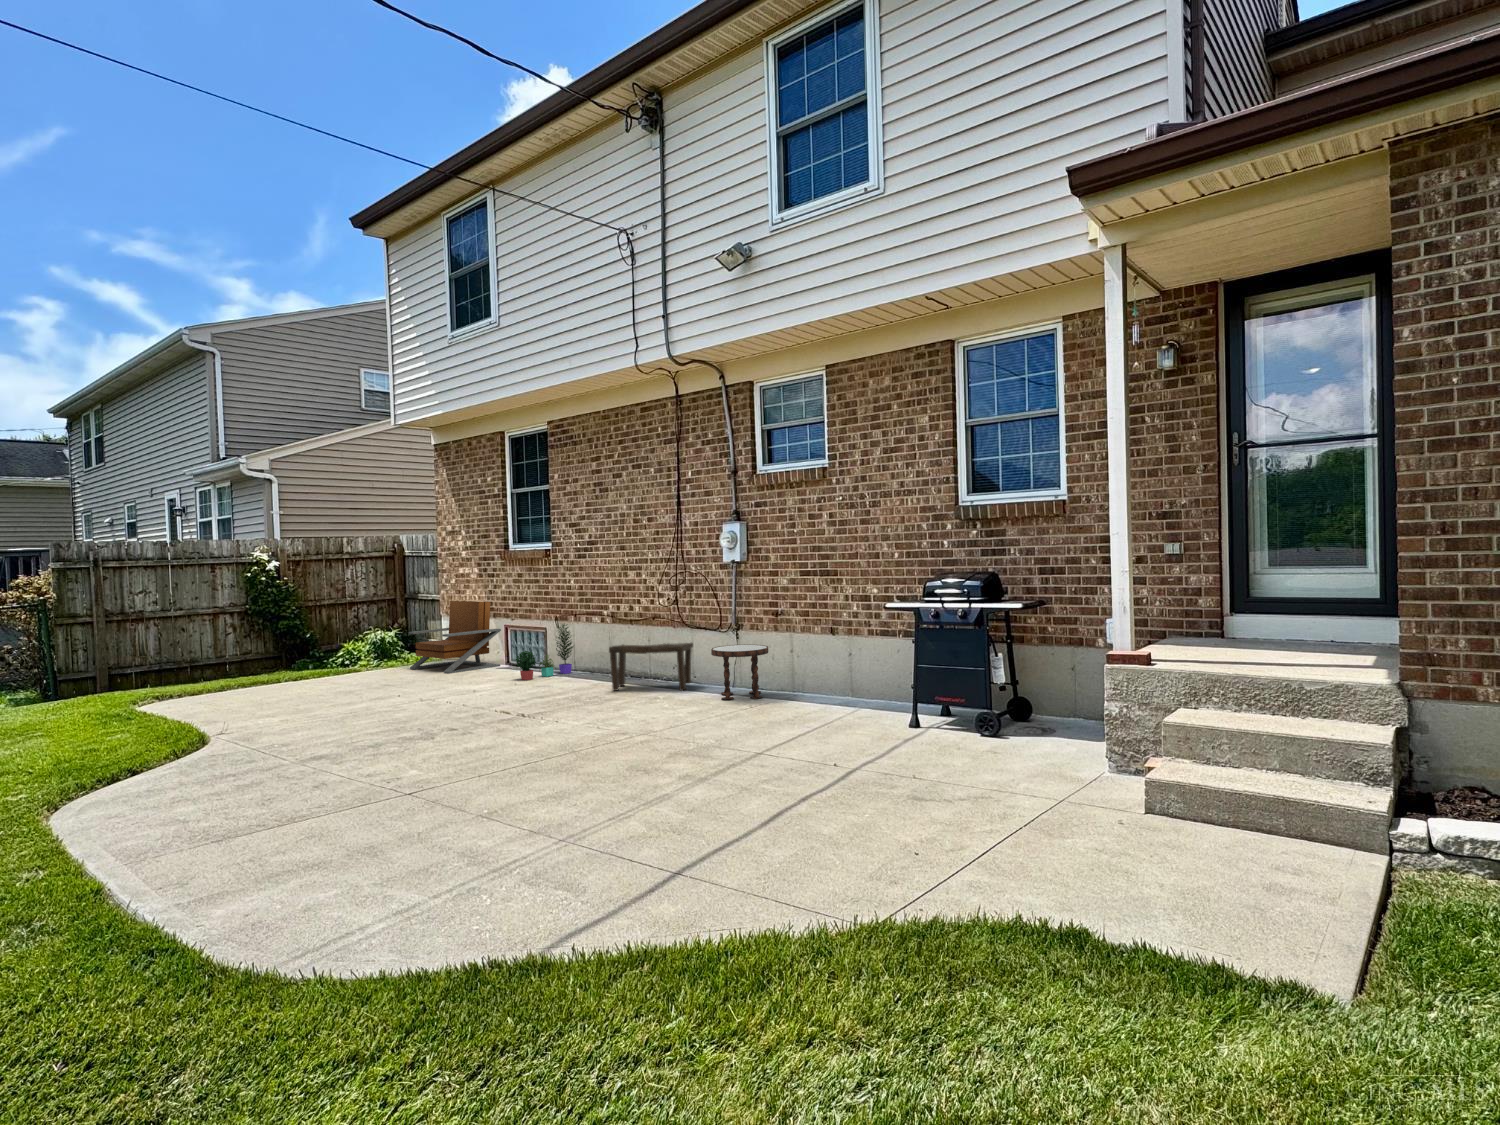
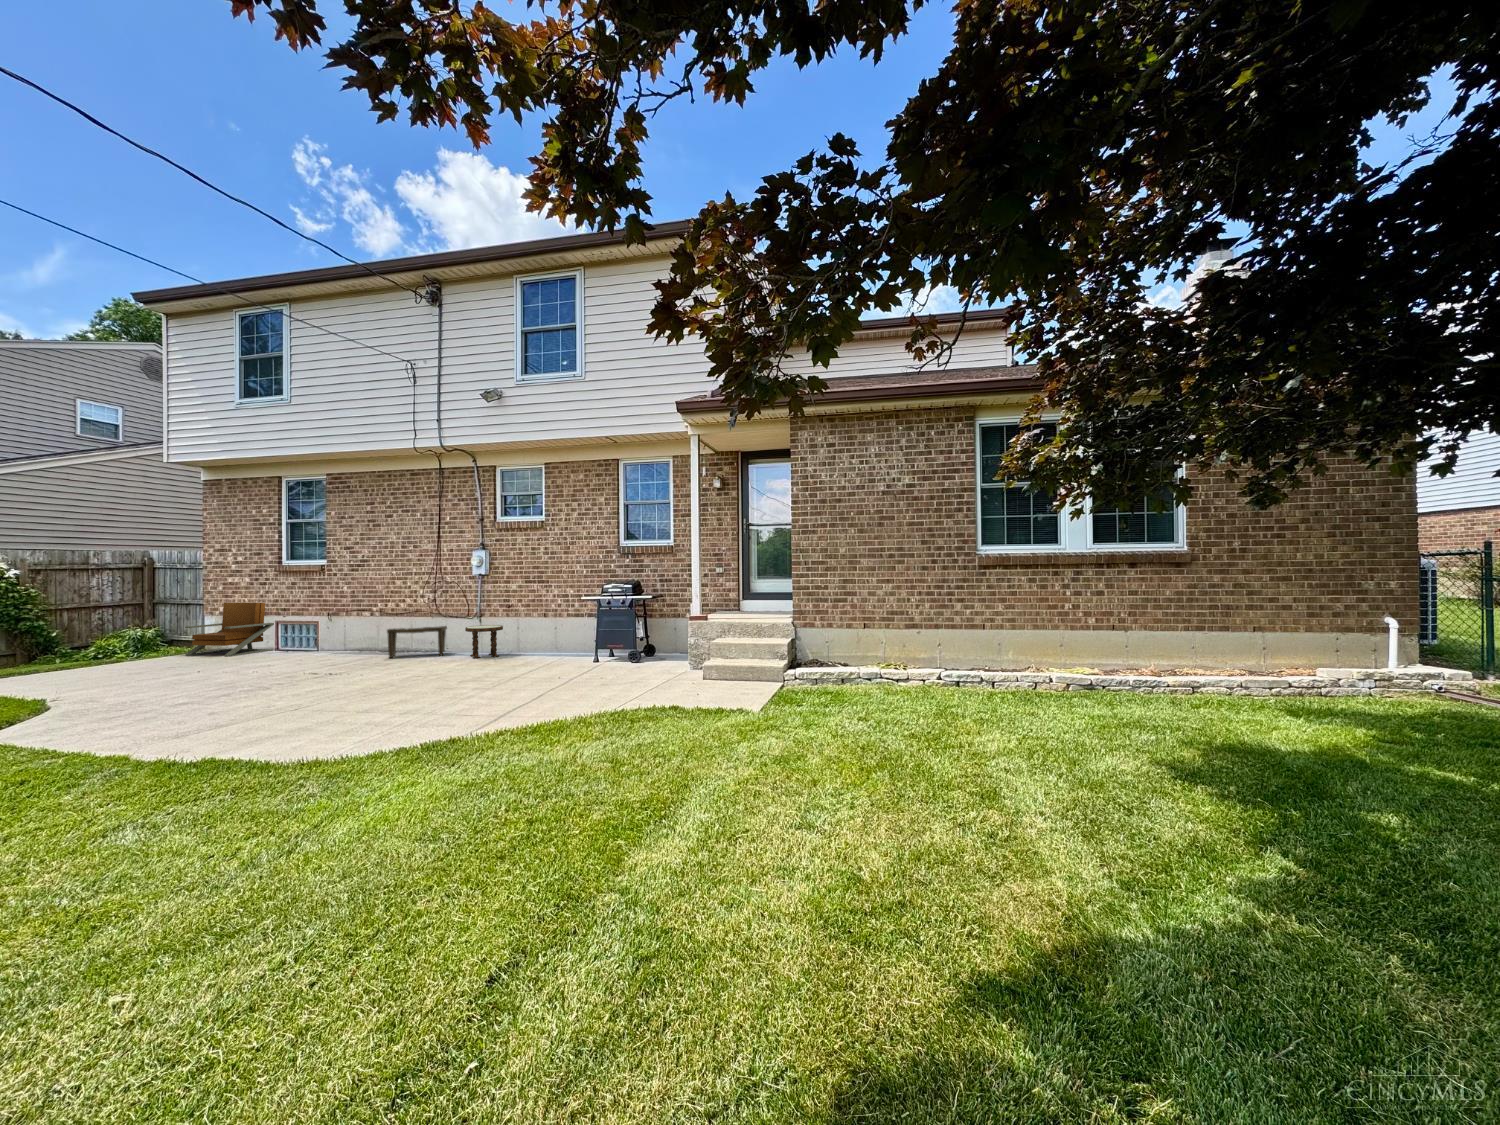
potted plant: present [516,624,573,680] -> none [300,616,347,657]

